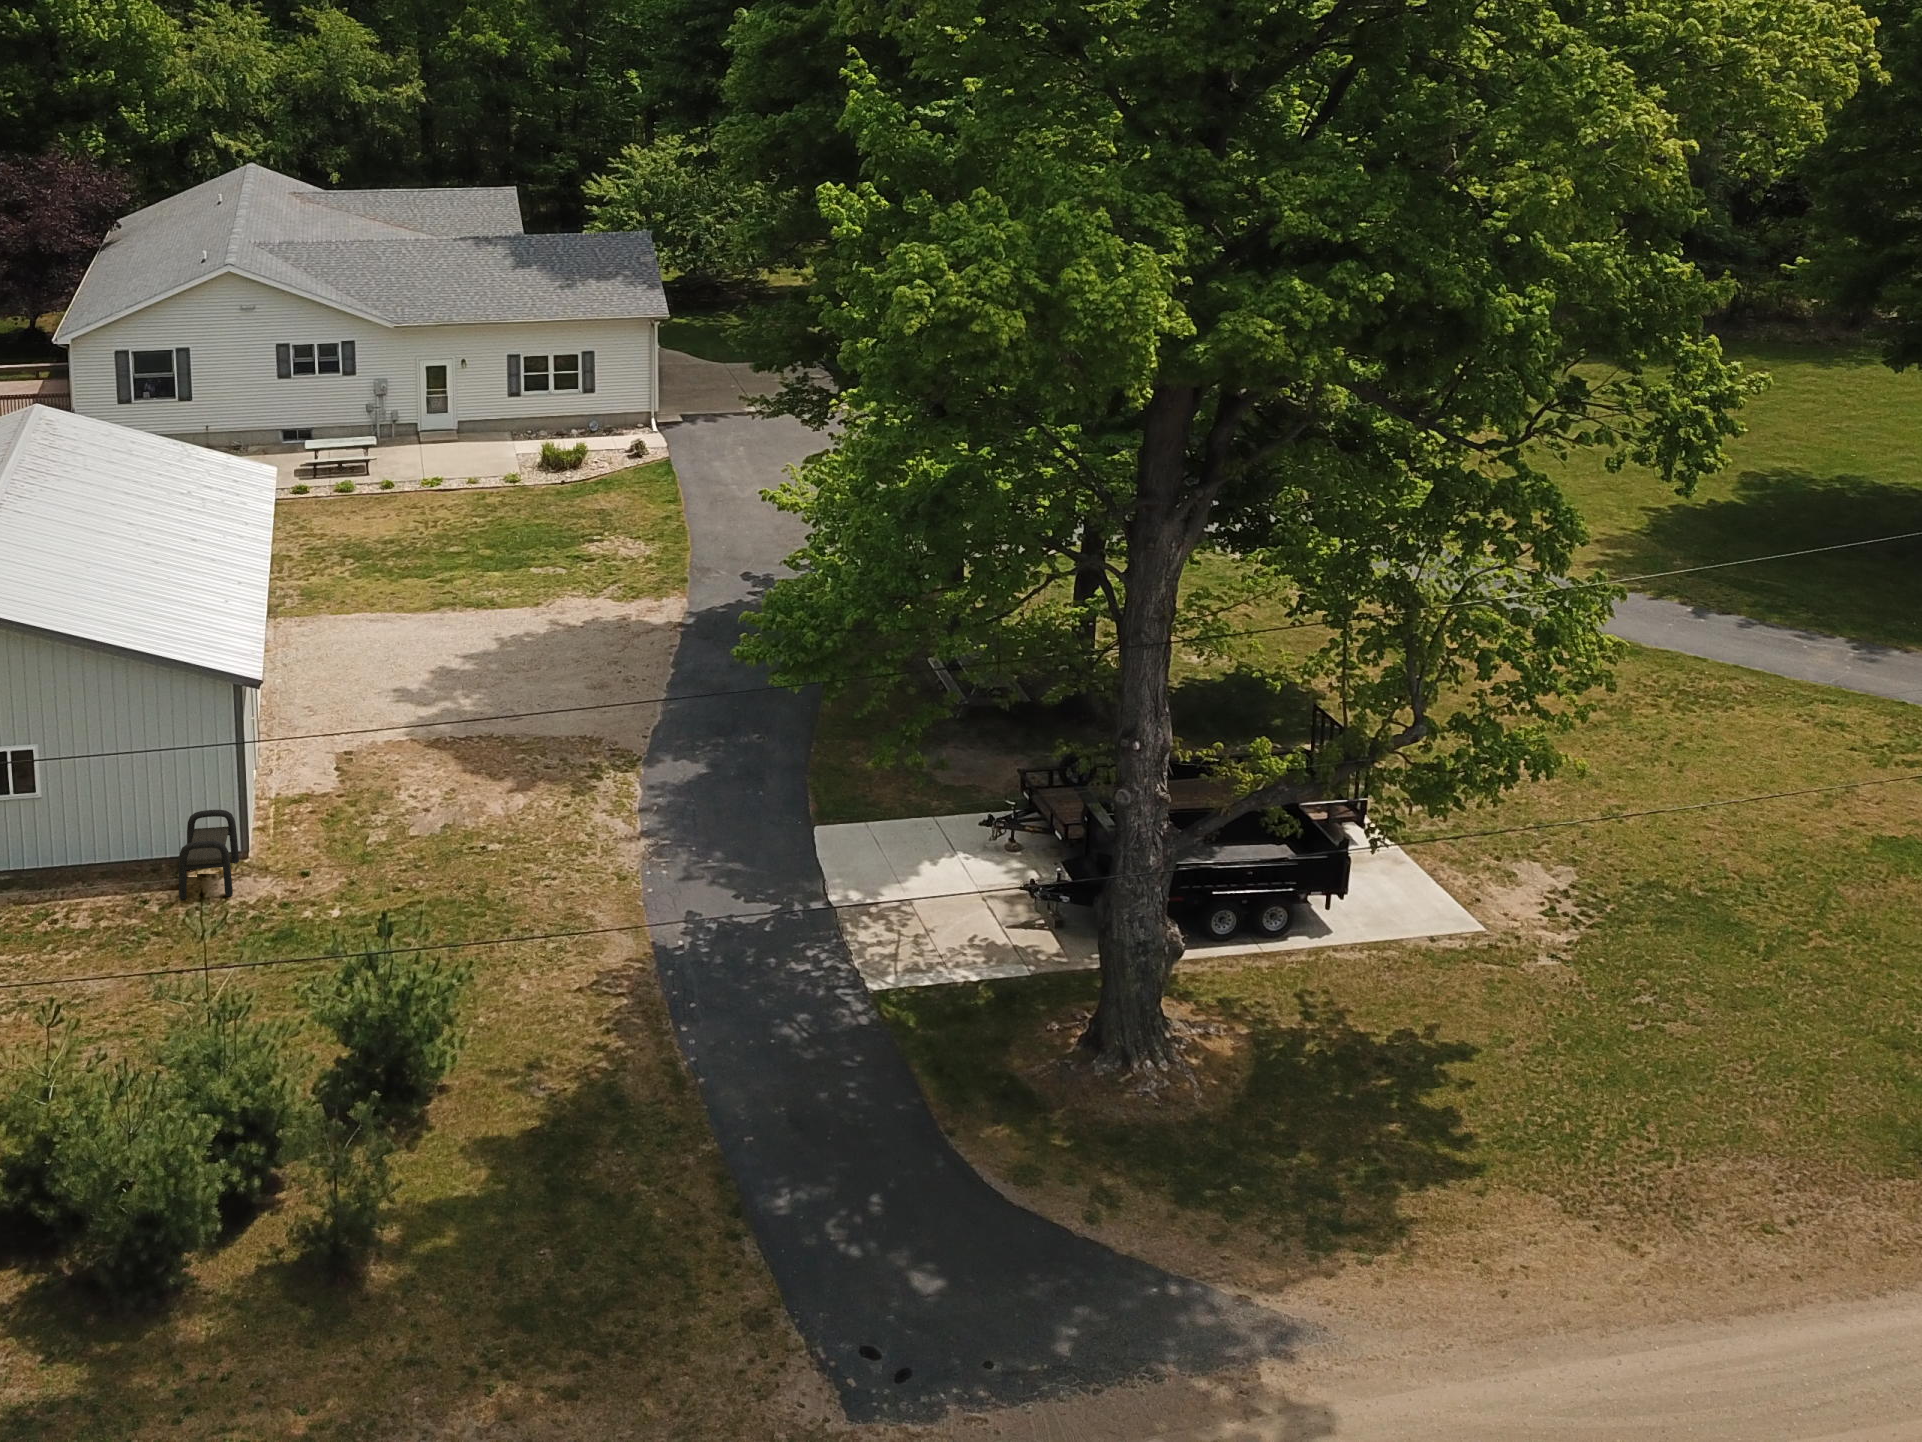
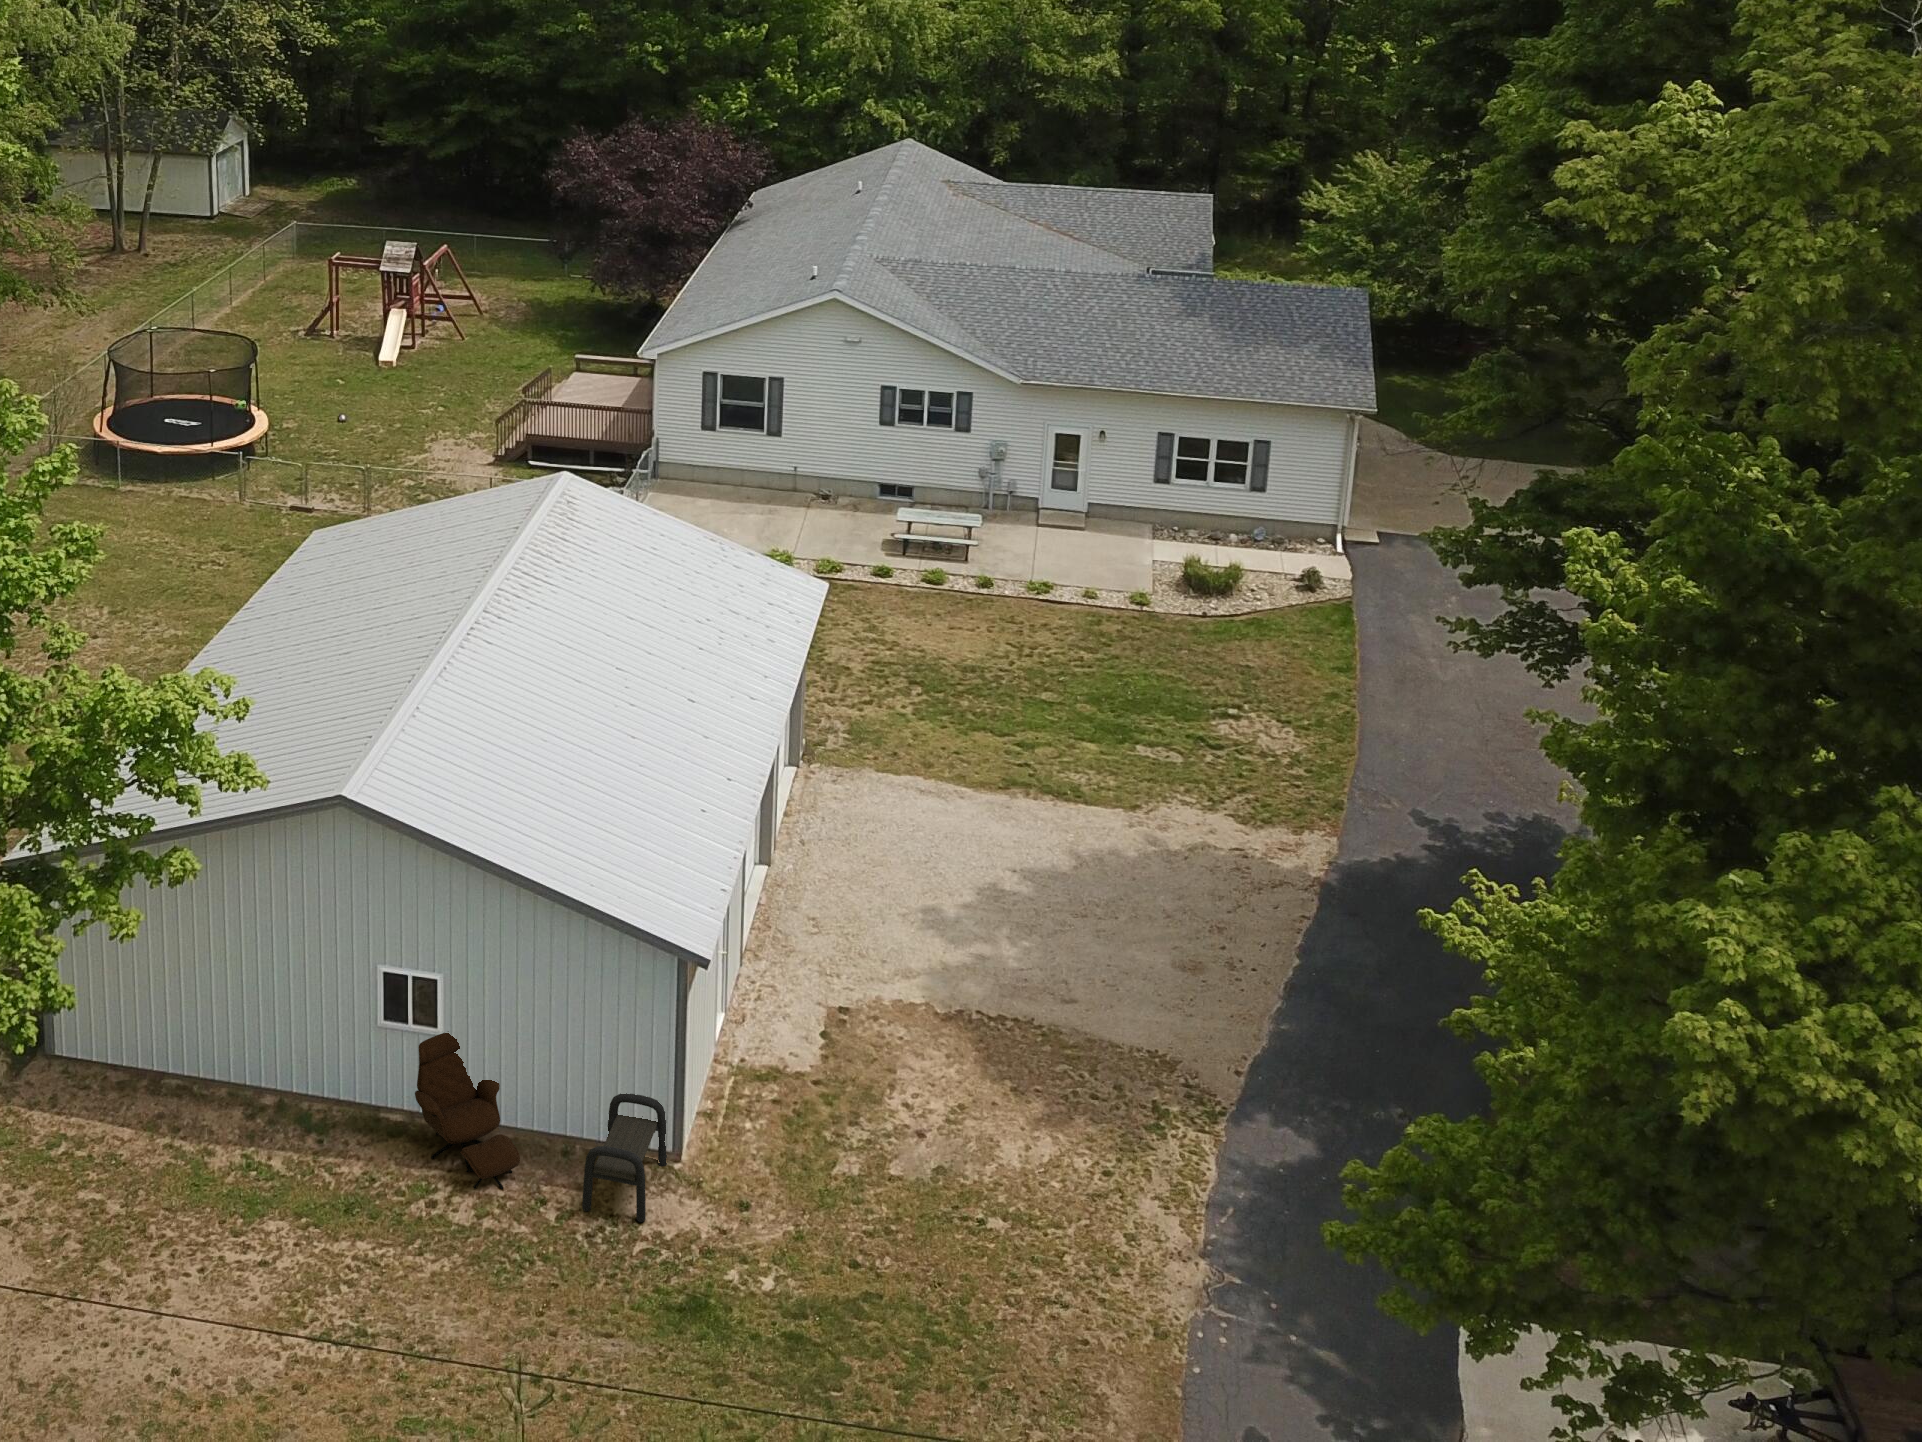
lounge chair: none [19,792,120,907] -> present [415,1031,520,1189]

